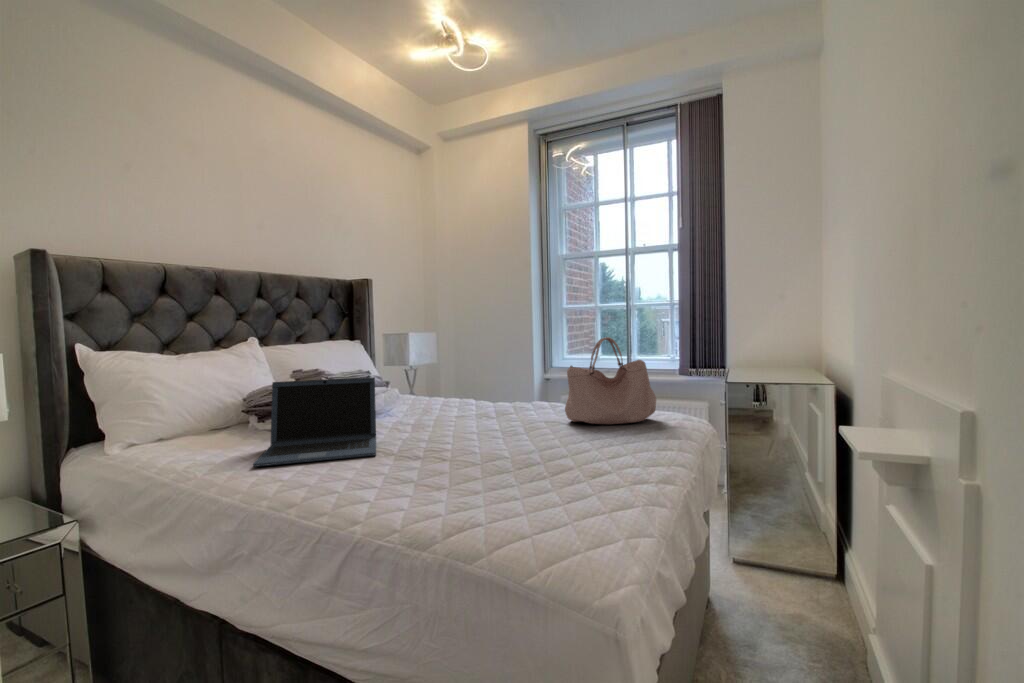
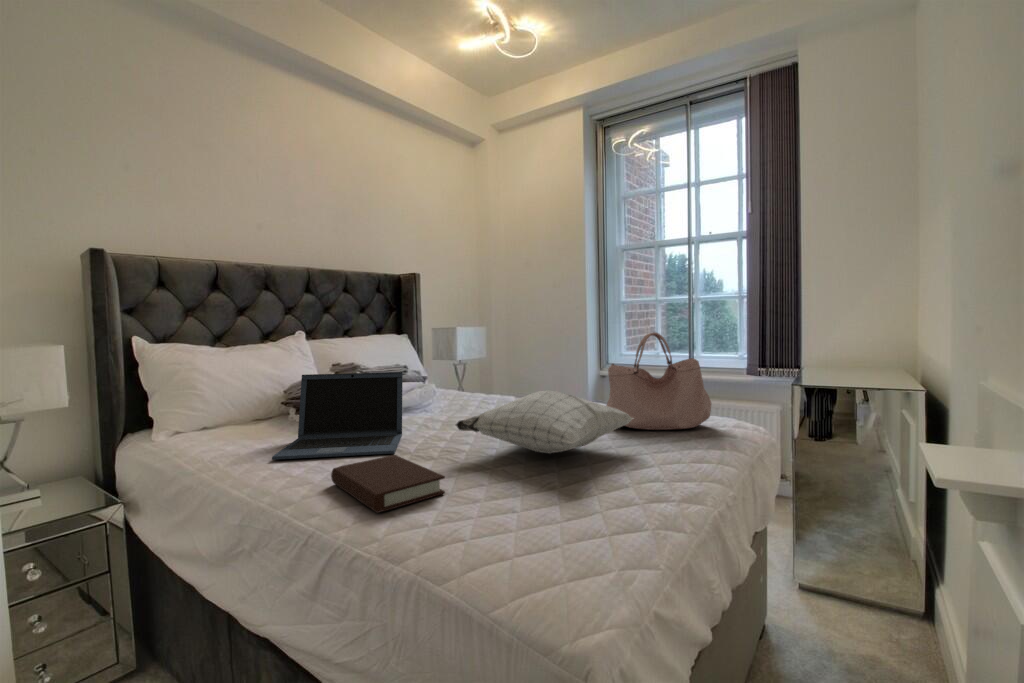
pillow: none [436,391,595,449] -> present [456,390,633,454]
book: none [325,456,439,508] -> present [331,455,445,513]

